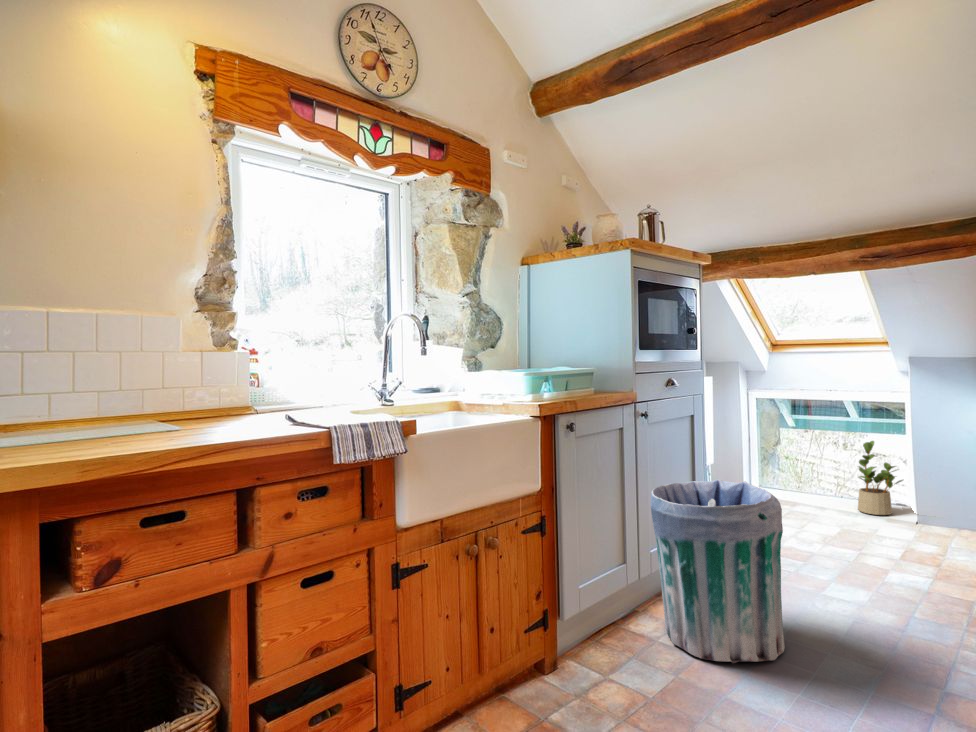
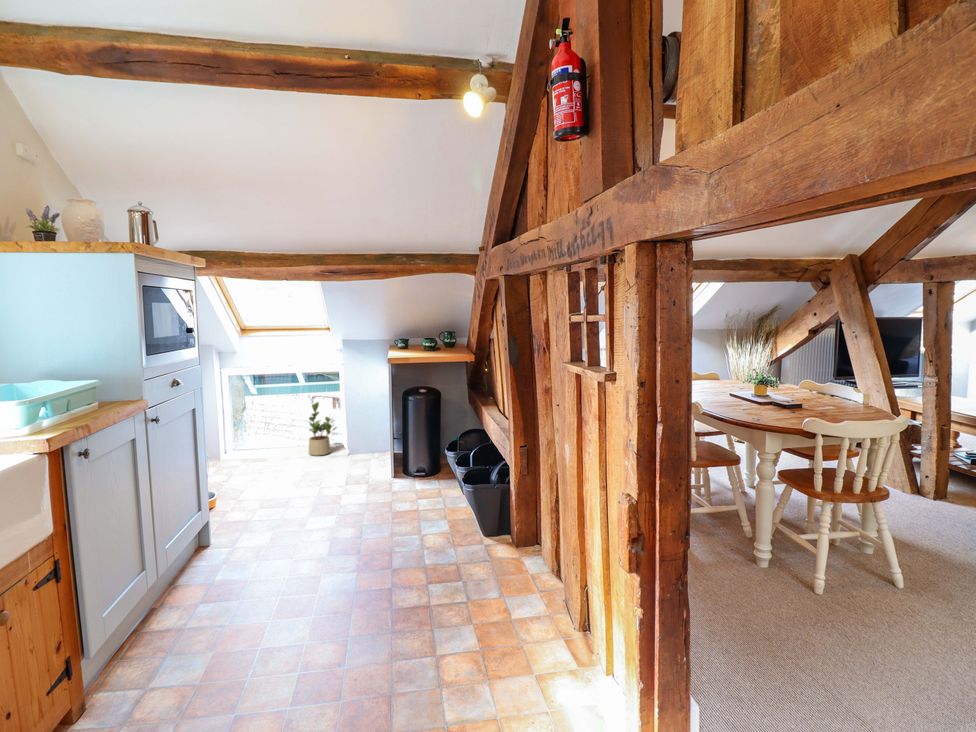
trash can: present [651,479,785,663] -> none [170,463,291,624]

